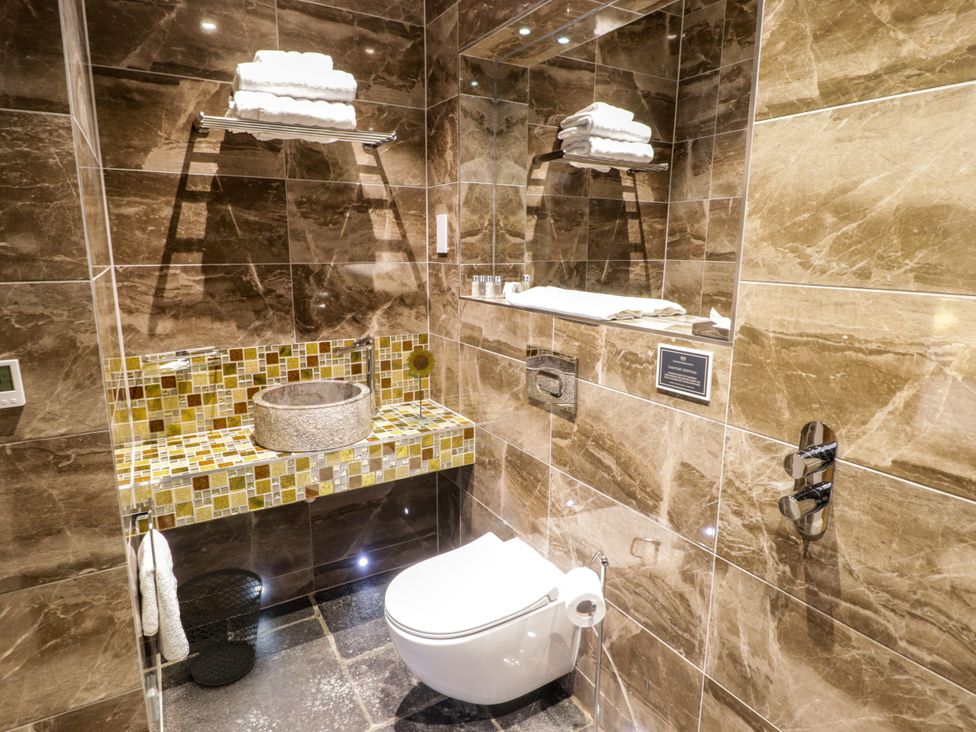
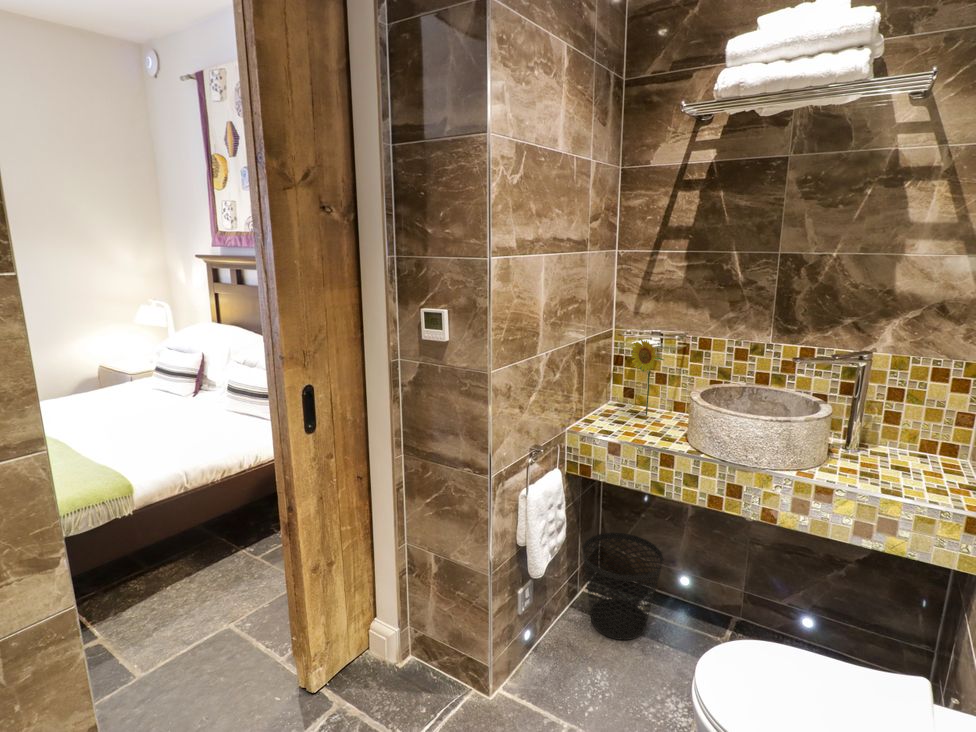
flower: present [406,348,436,417] -> present [631,340,664,415]

